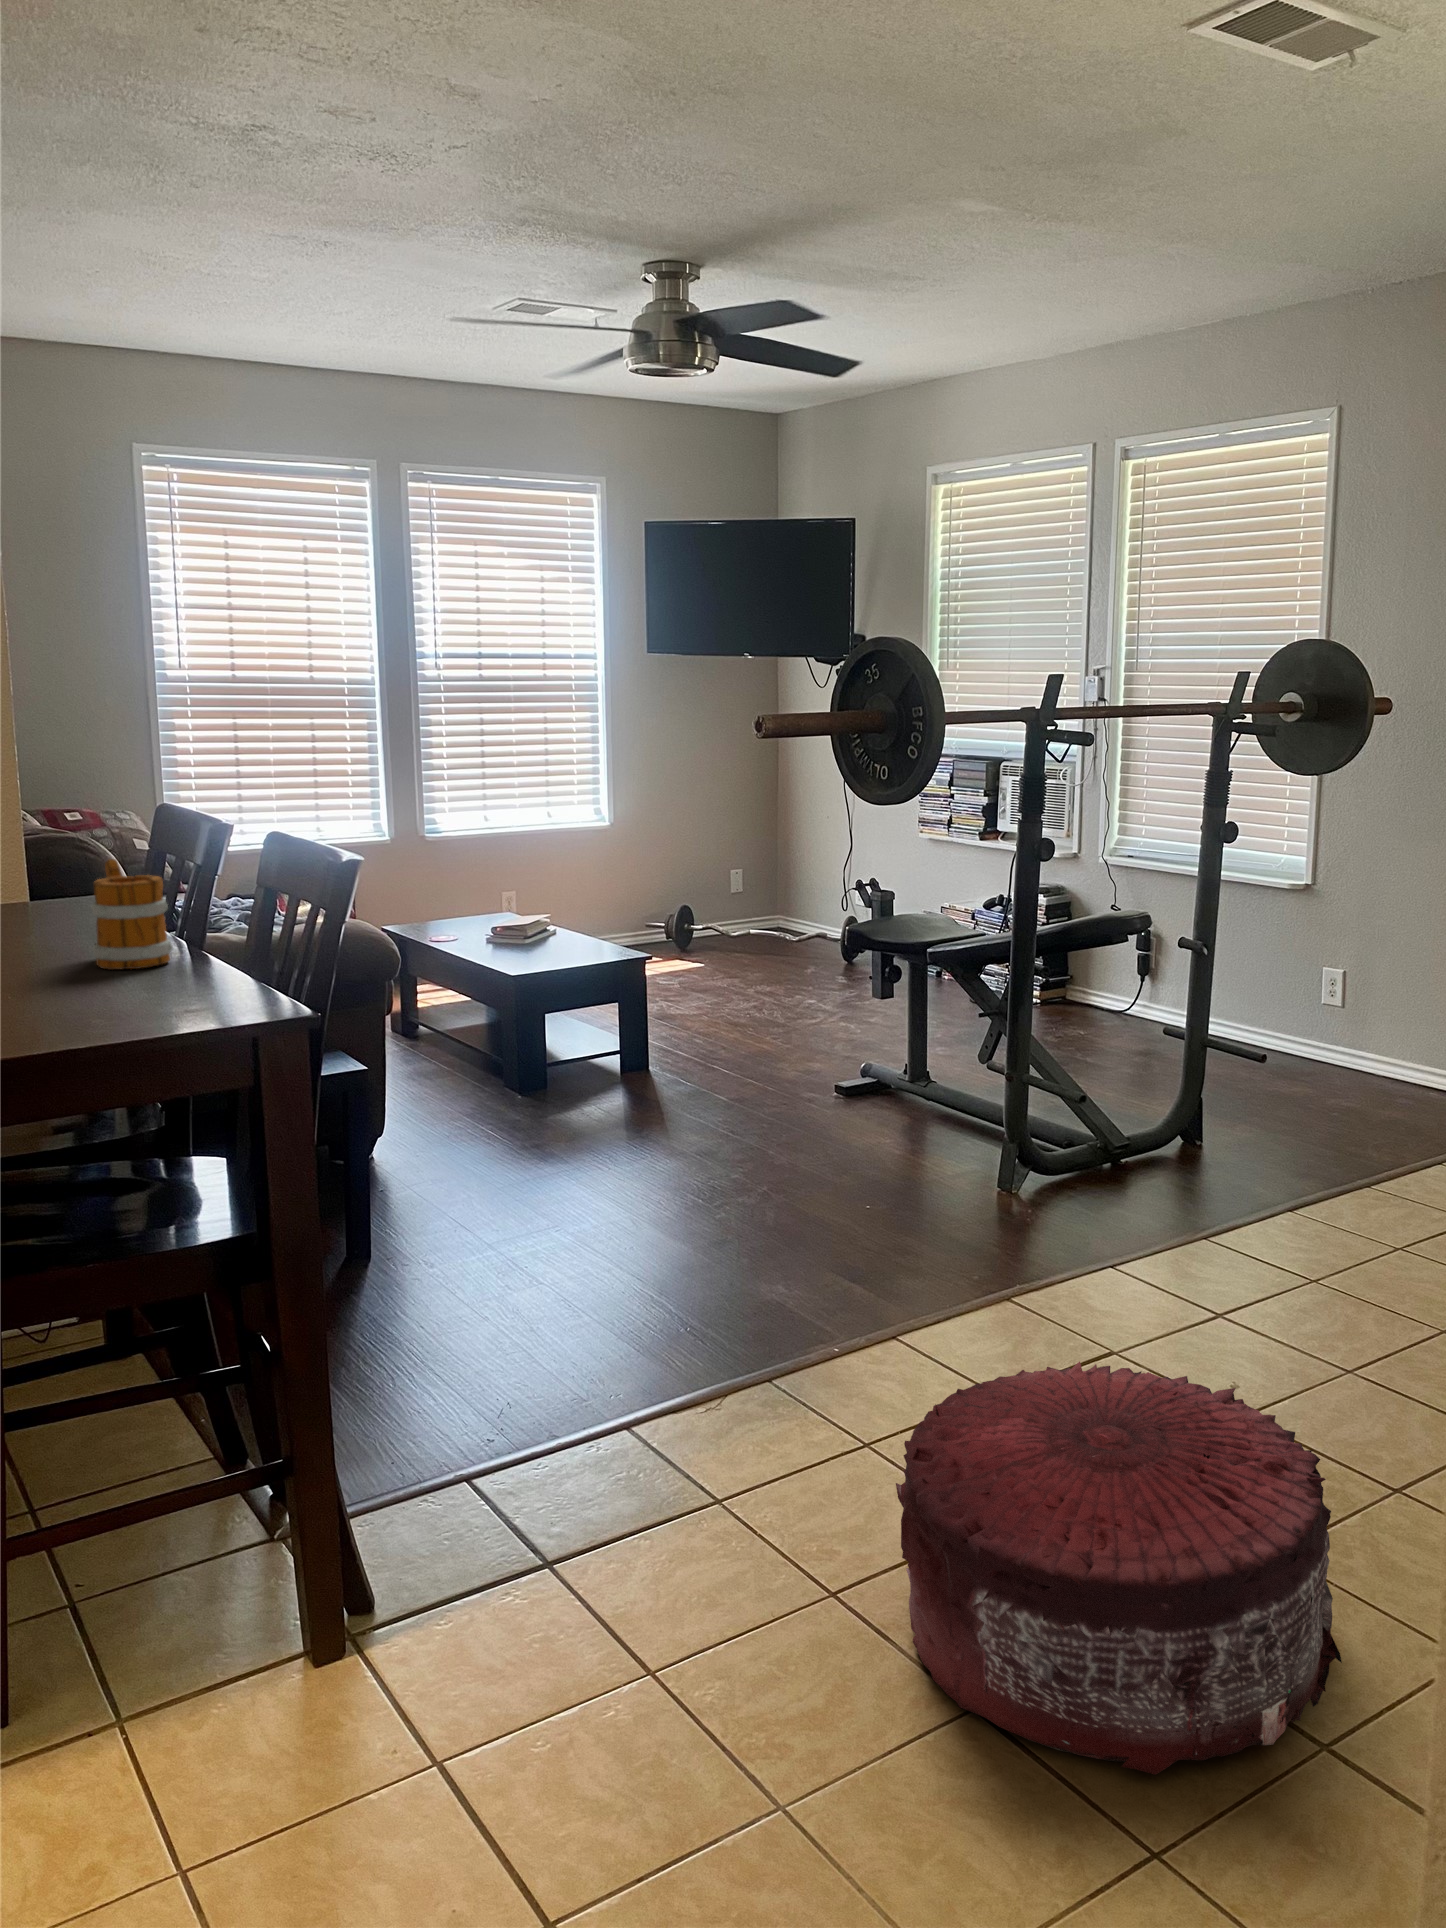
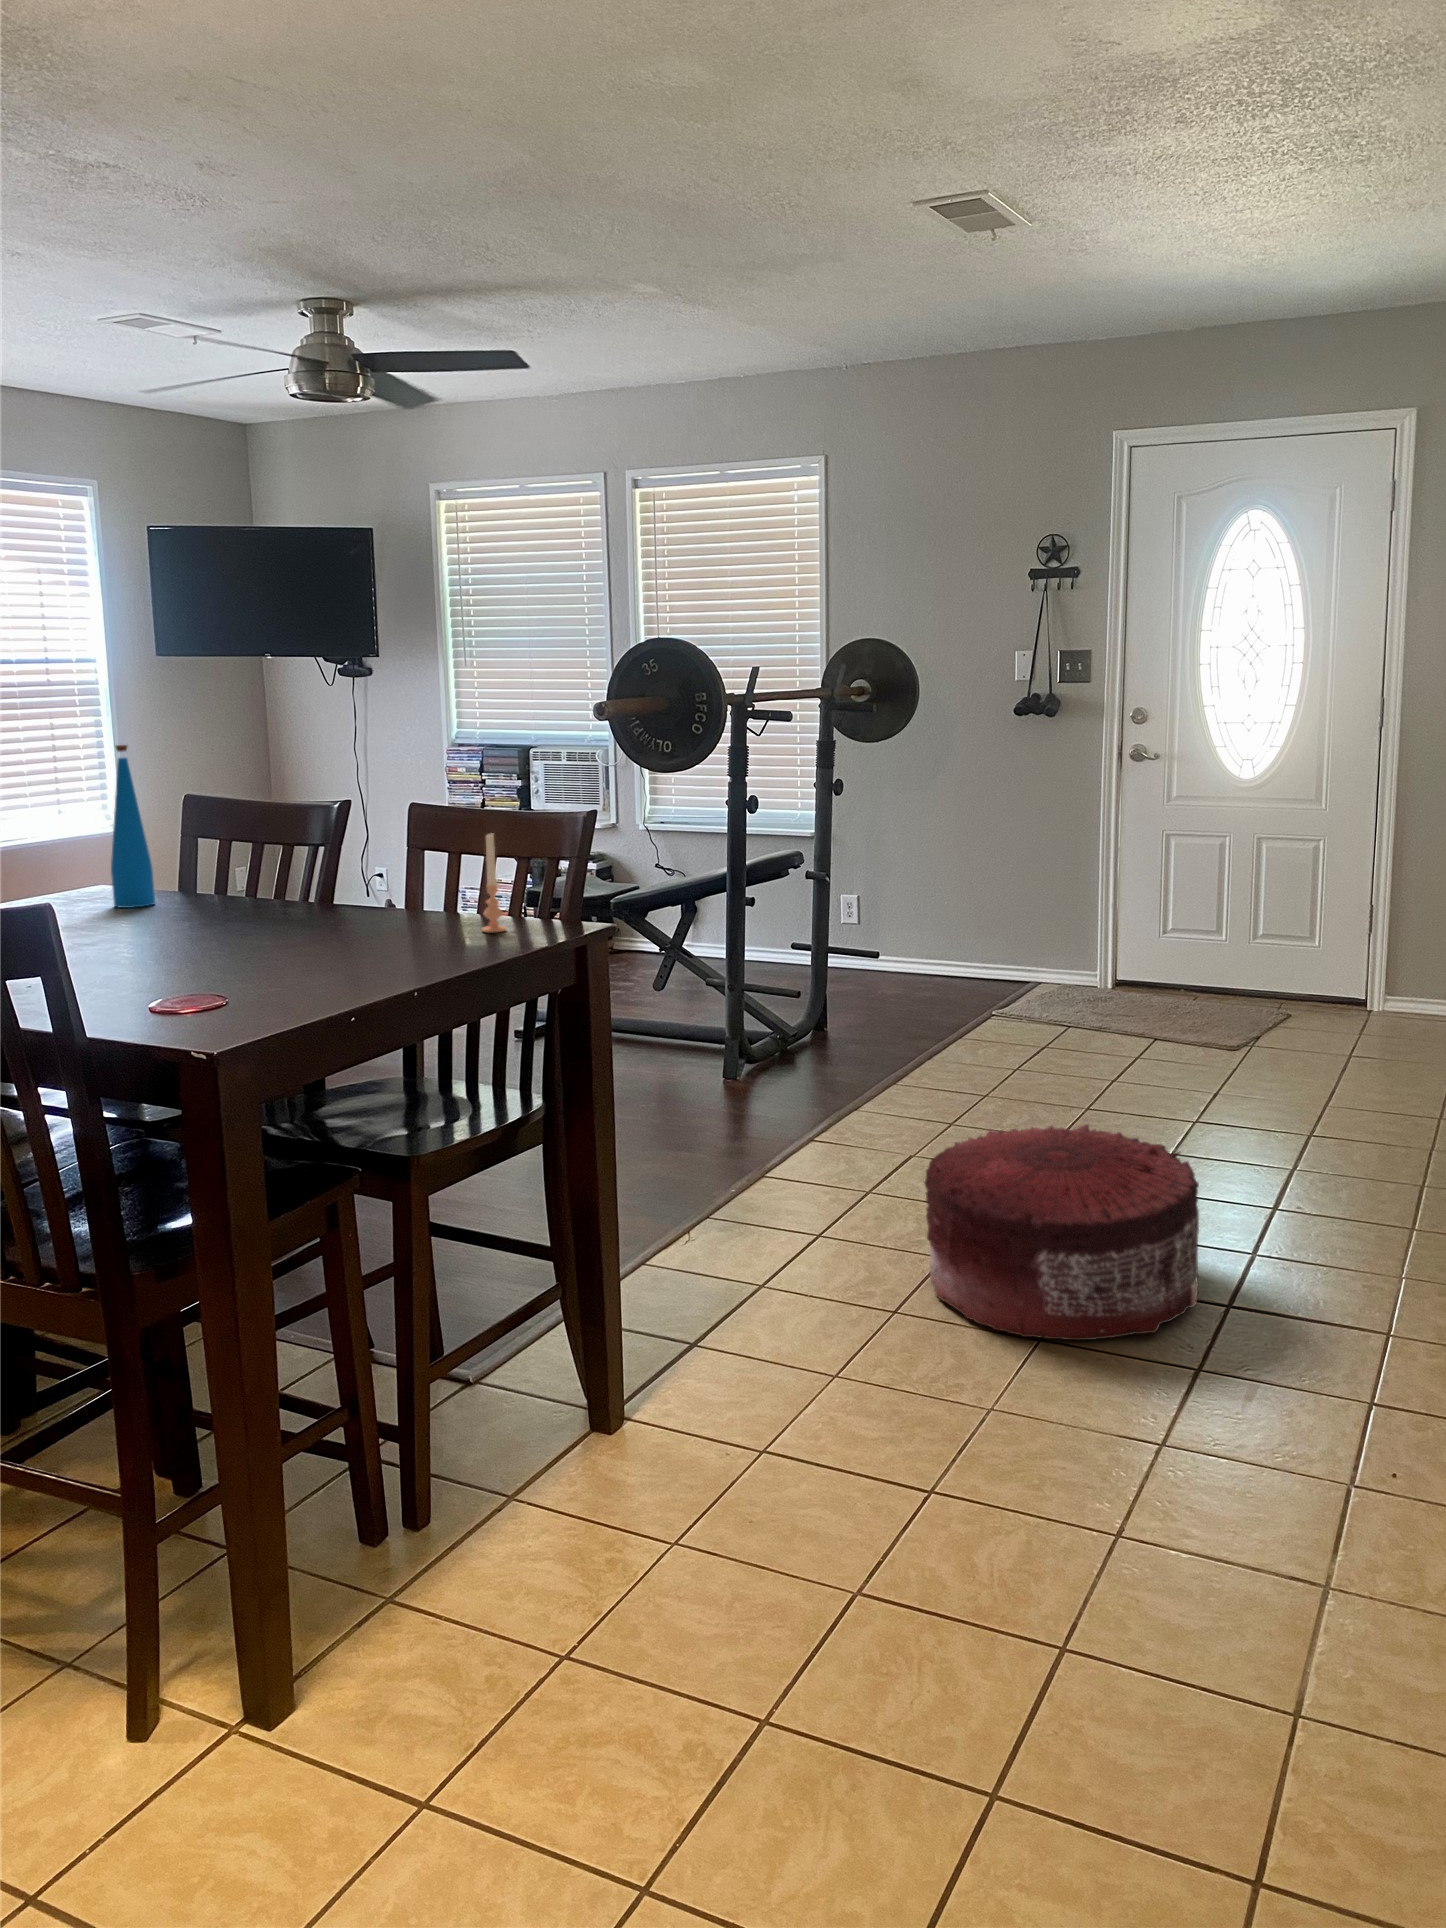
bottle: none [47,747,96,925] -> present [111,745,155,908]
mug: present [91,859,173,970] -> none [269,834,354,924]
candle: none [196,881,229,1007] -> present [482,834,506,932]

